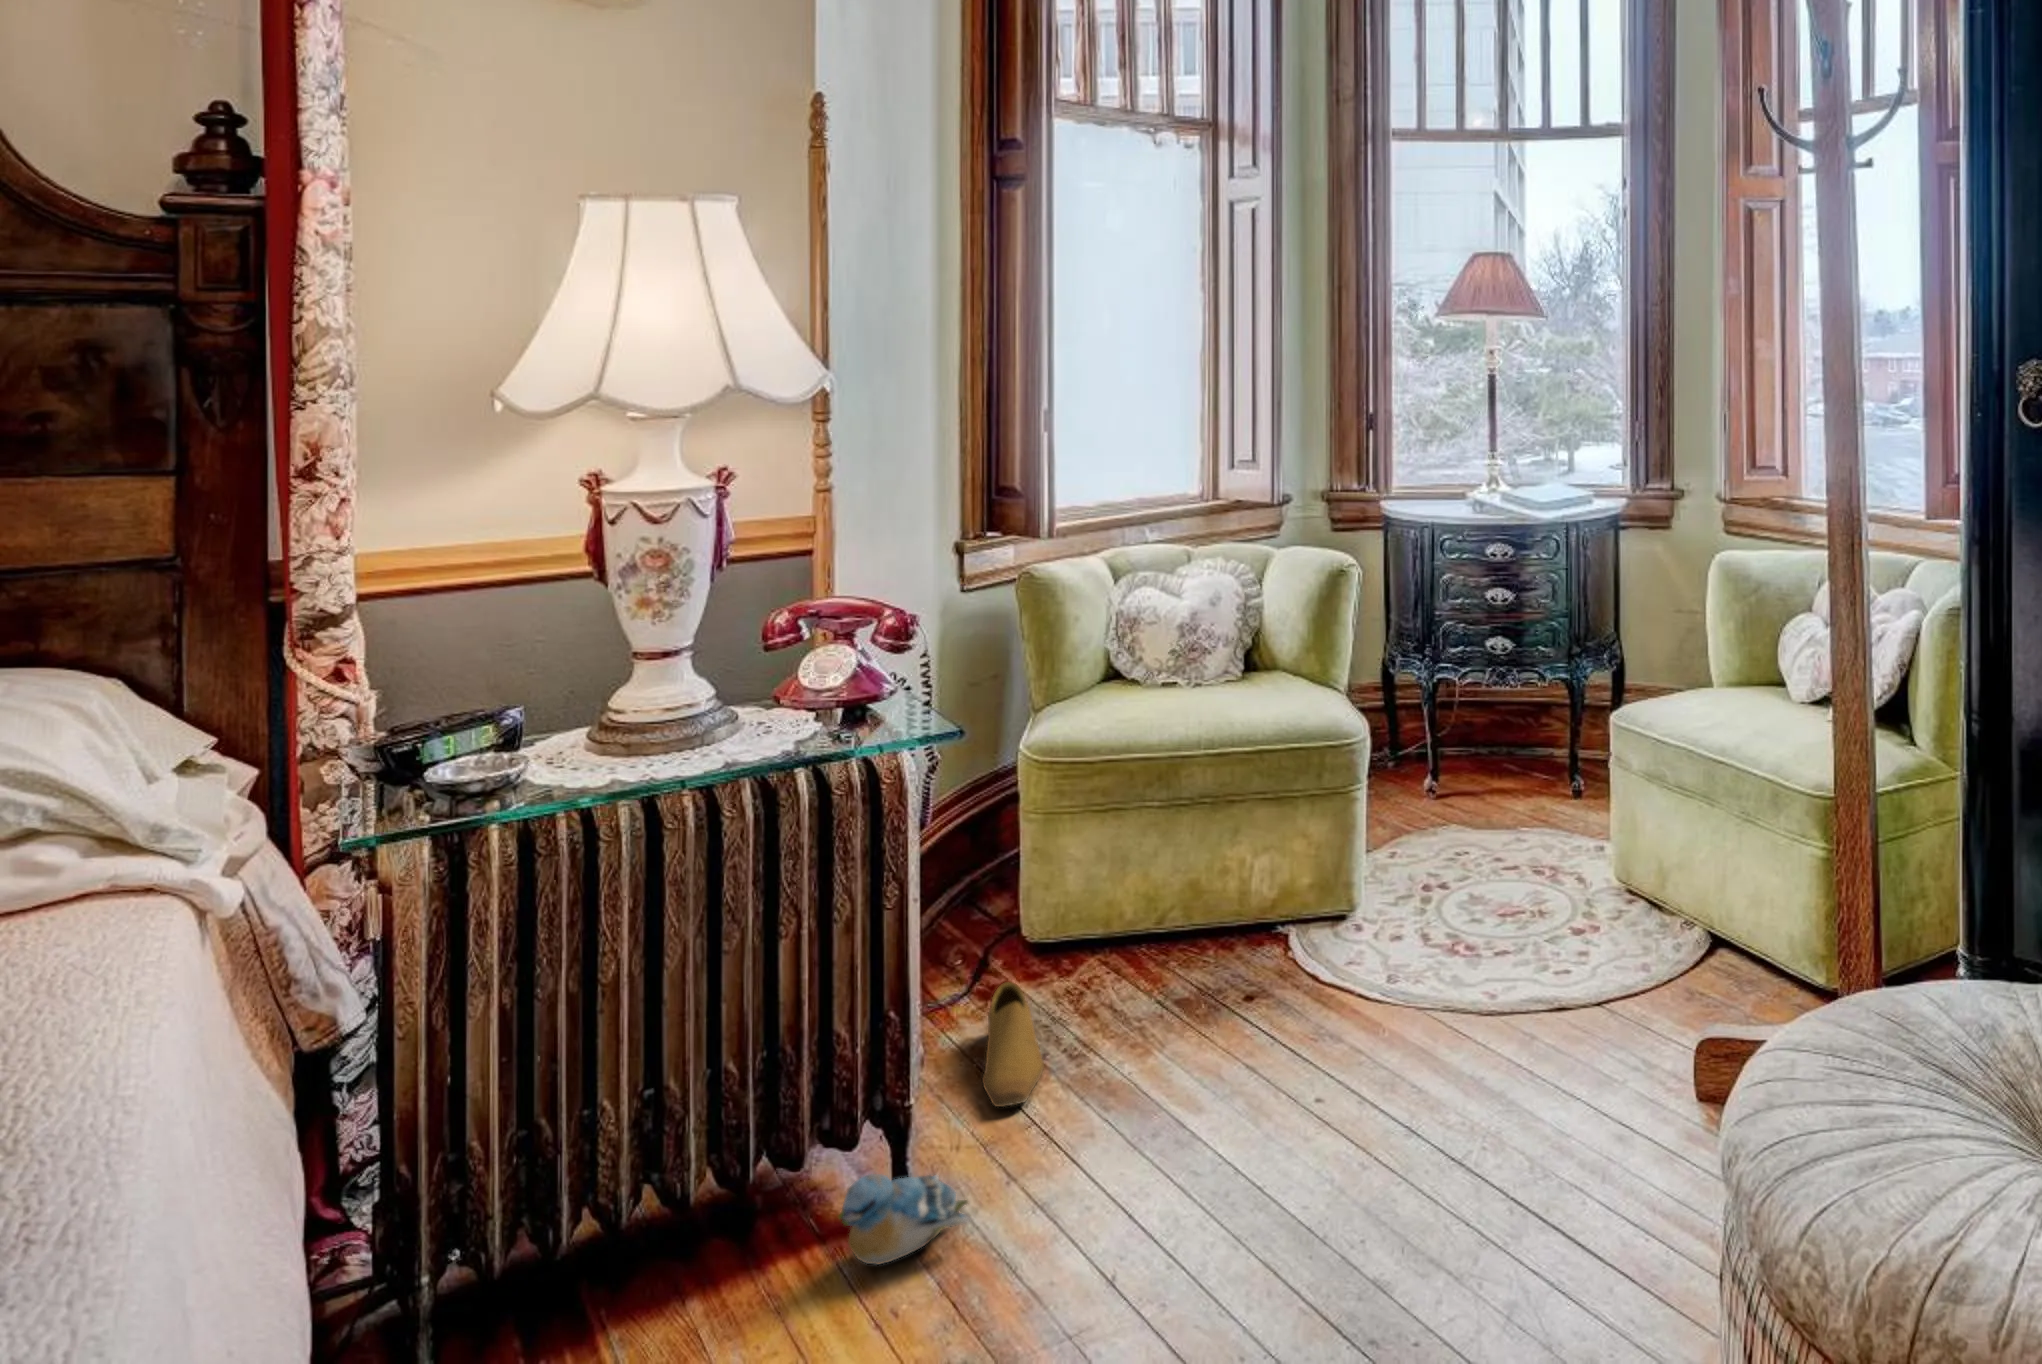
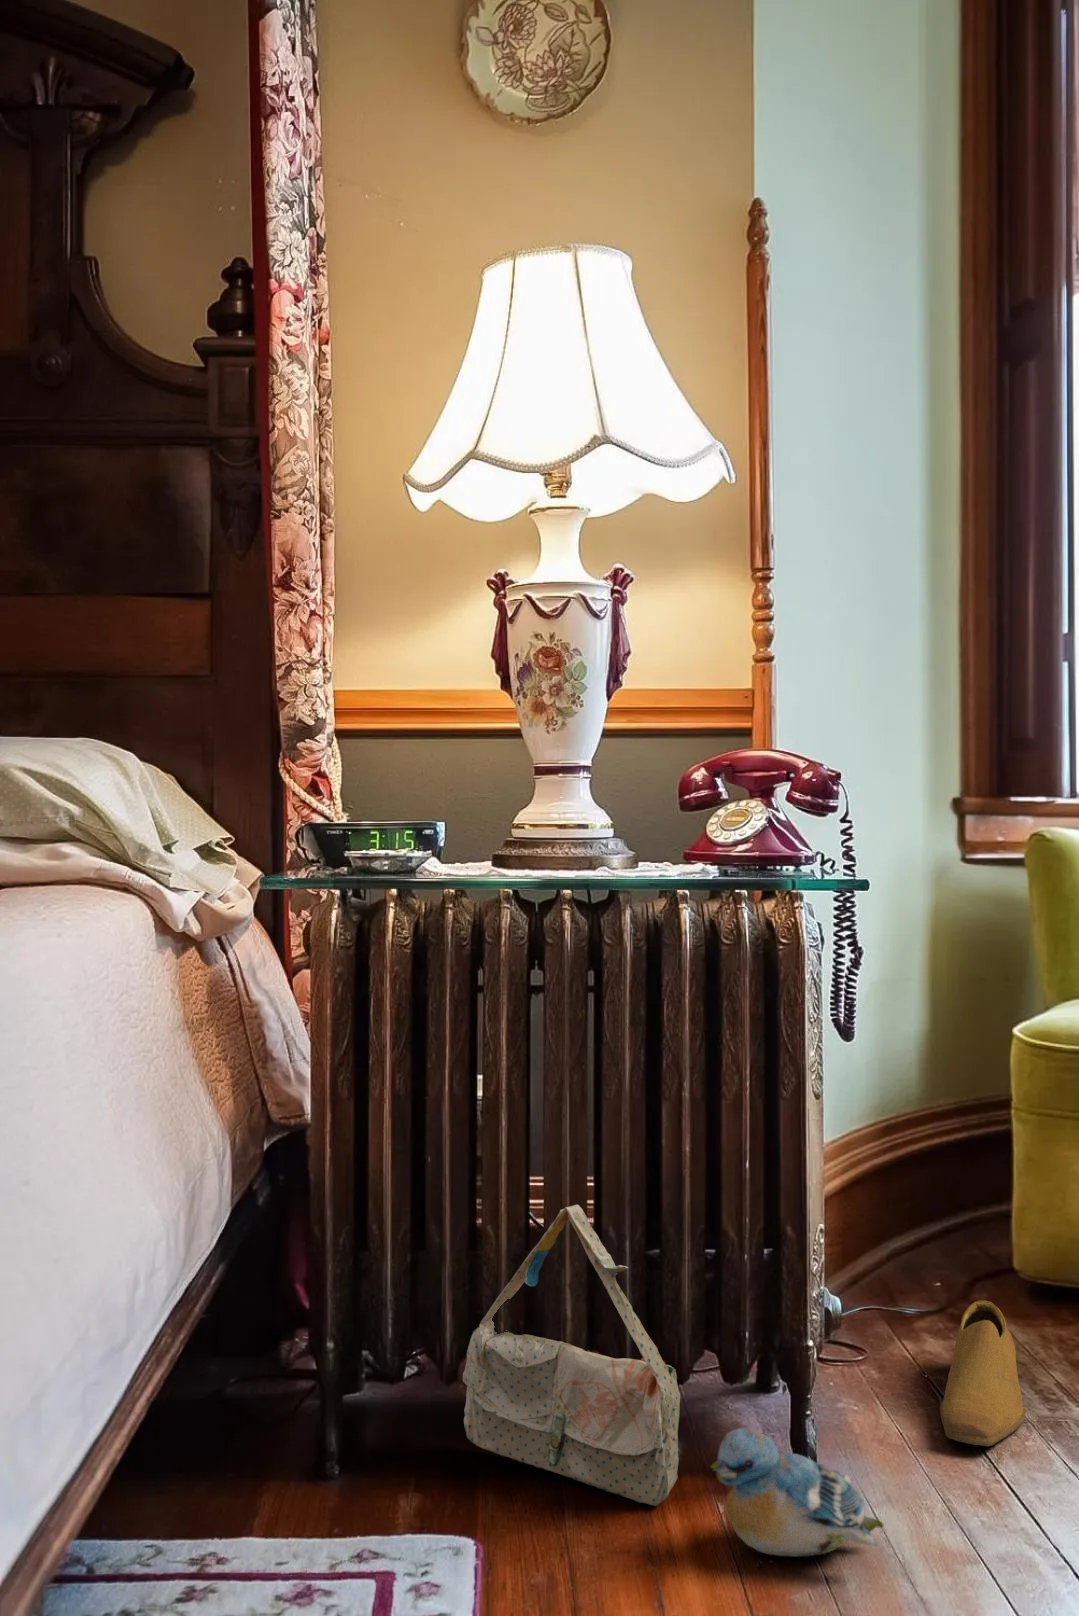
bag: none [564,1039,796,1283] -> present [463,1205,680,1506]

